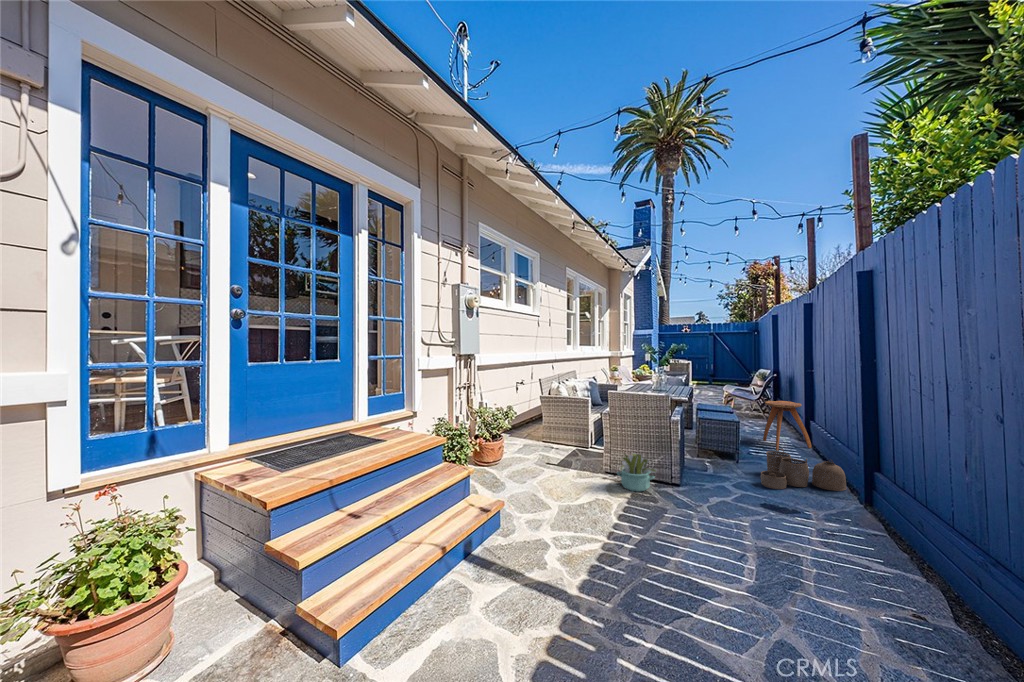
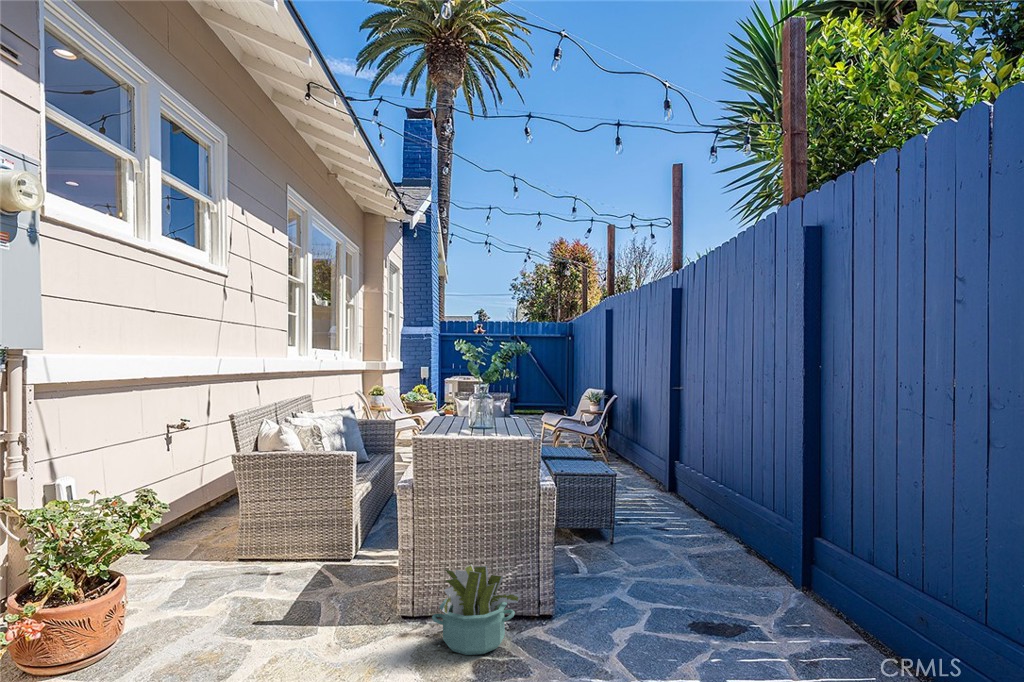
stool: present [763,401,812,451] -> none [639,430,708,514]
woven basket: present [761,449,847,491] -> none [677,512,798,590]

